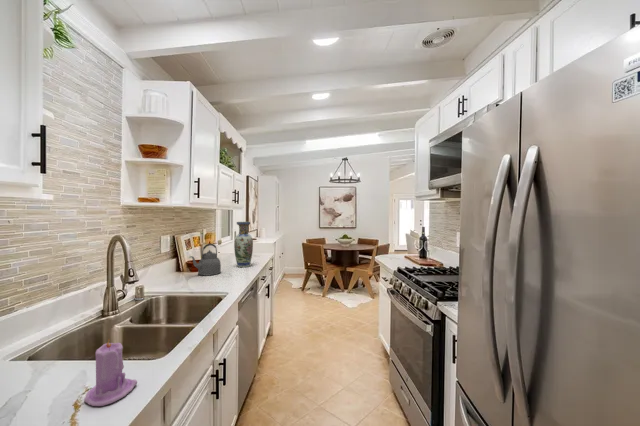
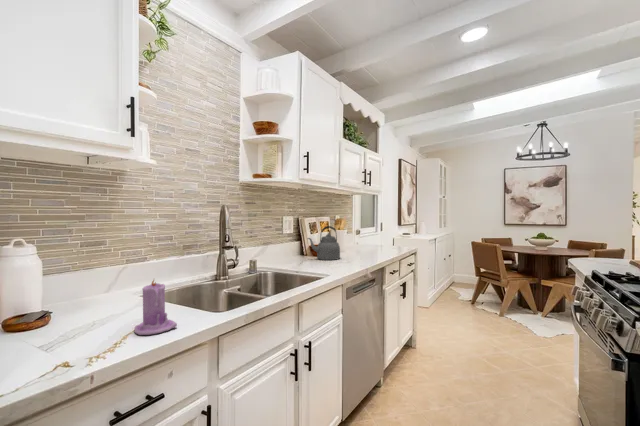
vase: present [234,222,253,267] -> none [359,204,380,256]

